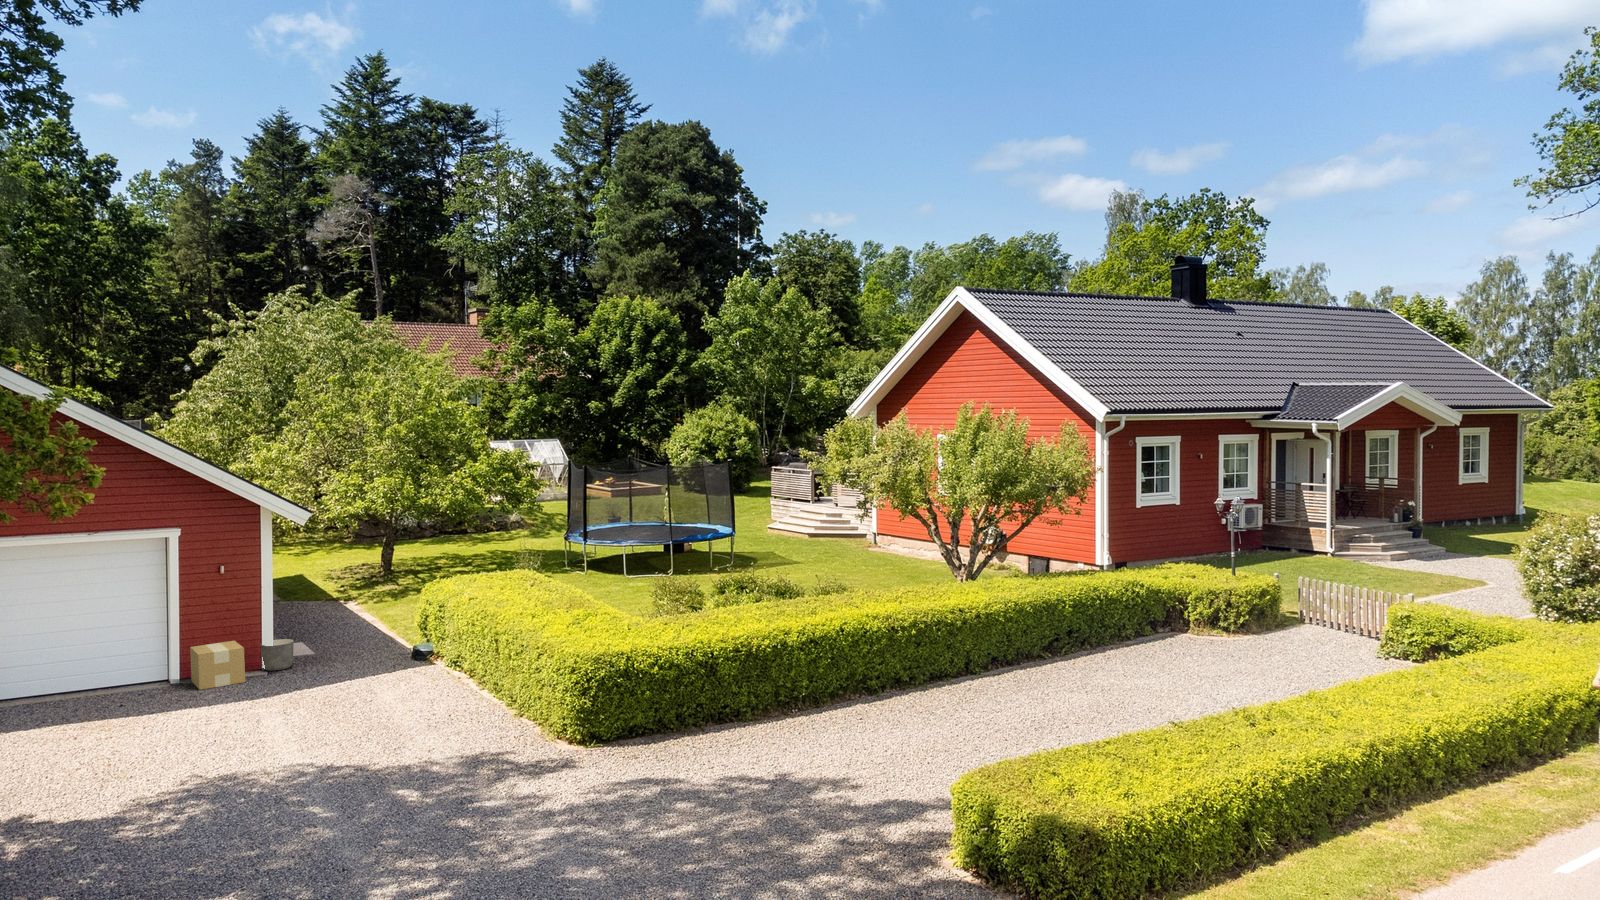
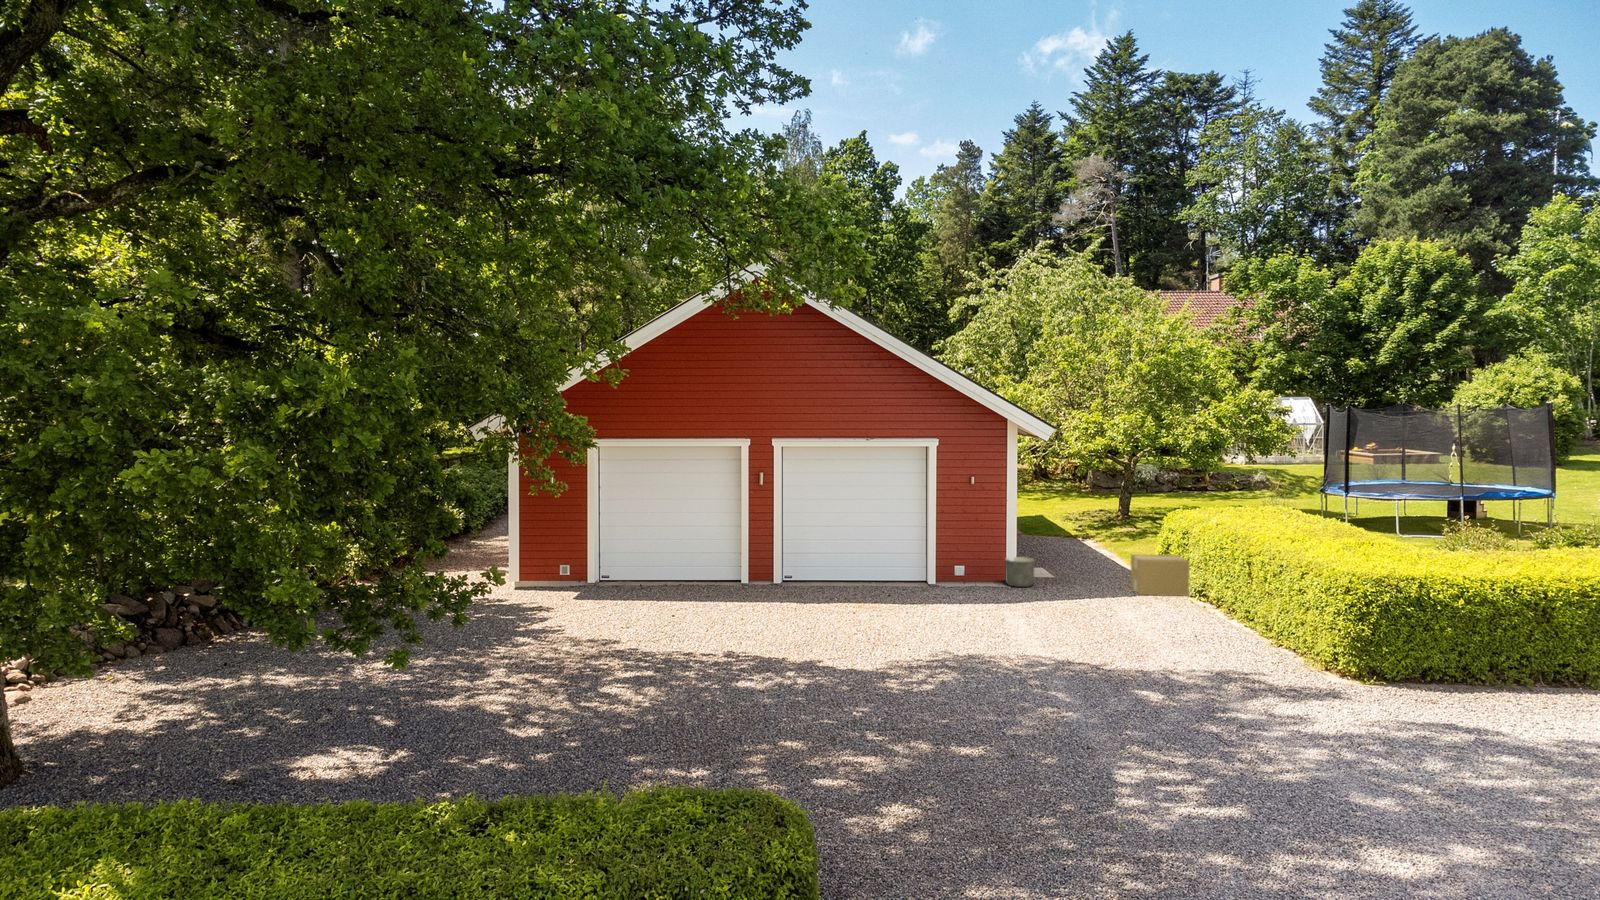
cardboard box: present [190,641,245,690] -> present [1131,554,1189,596]

